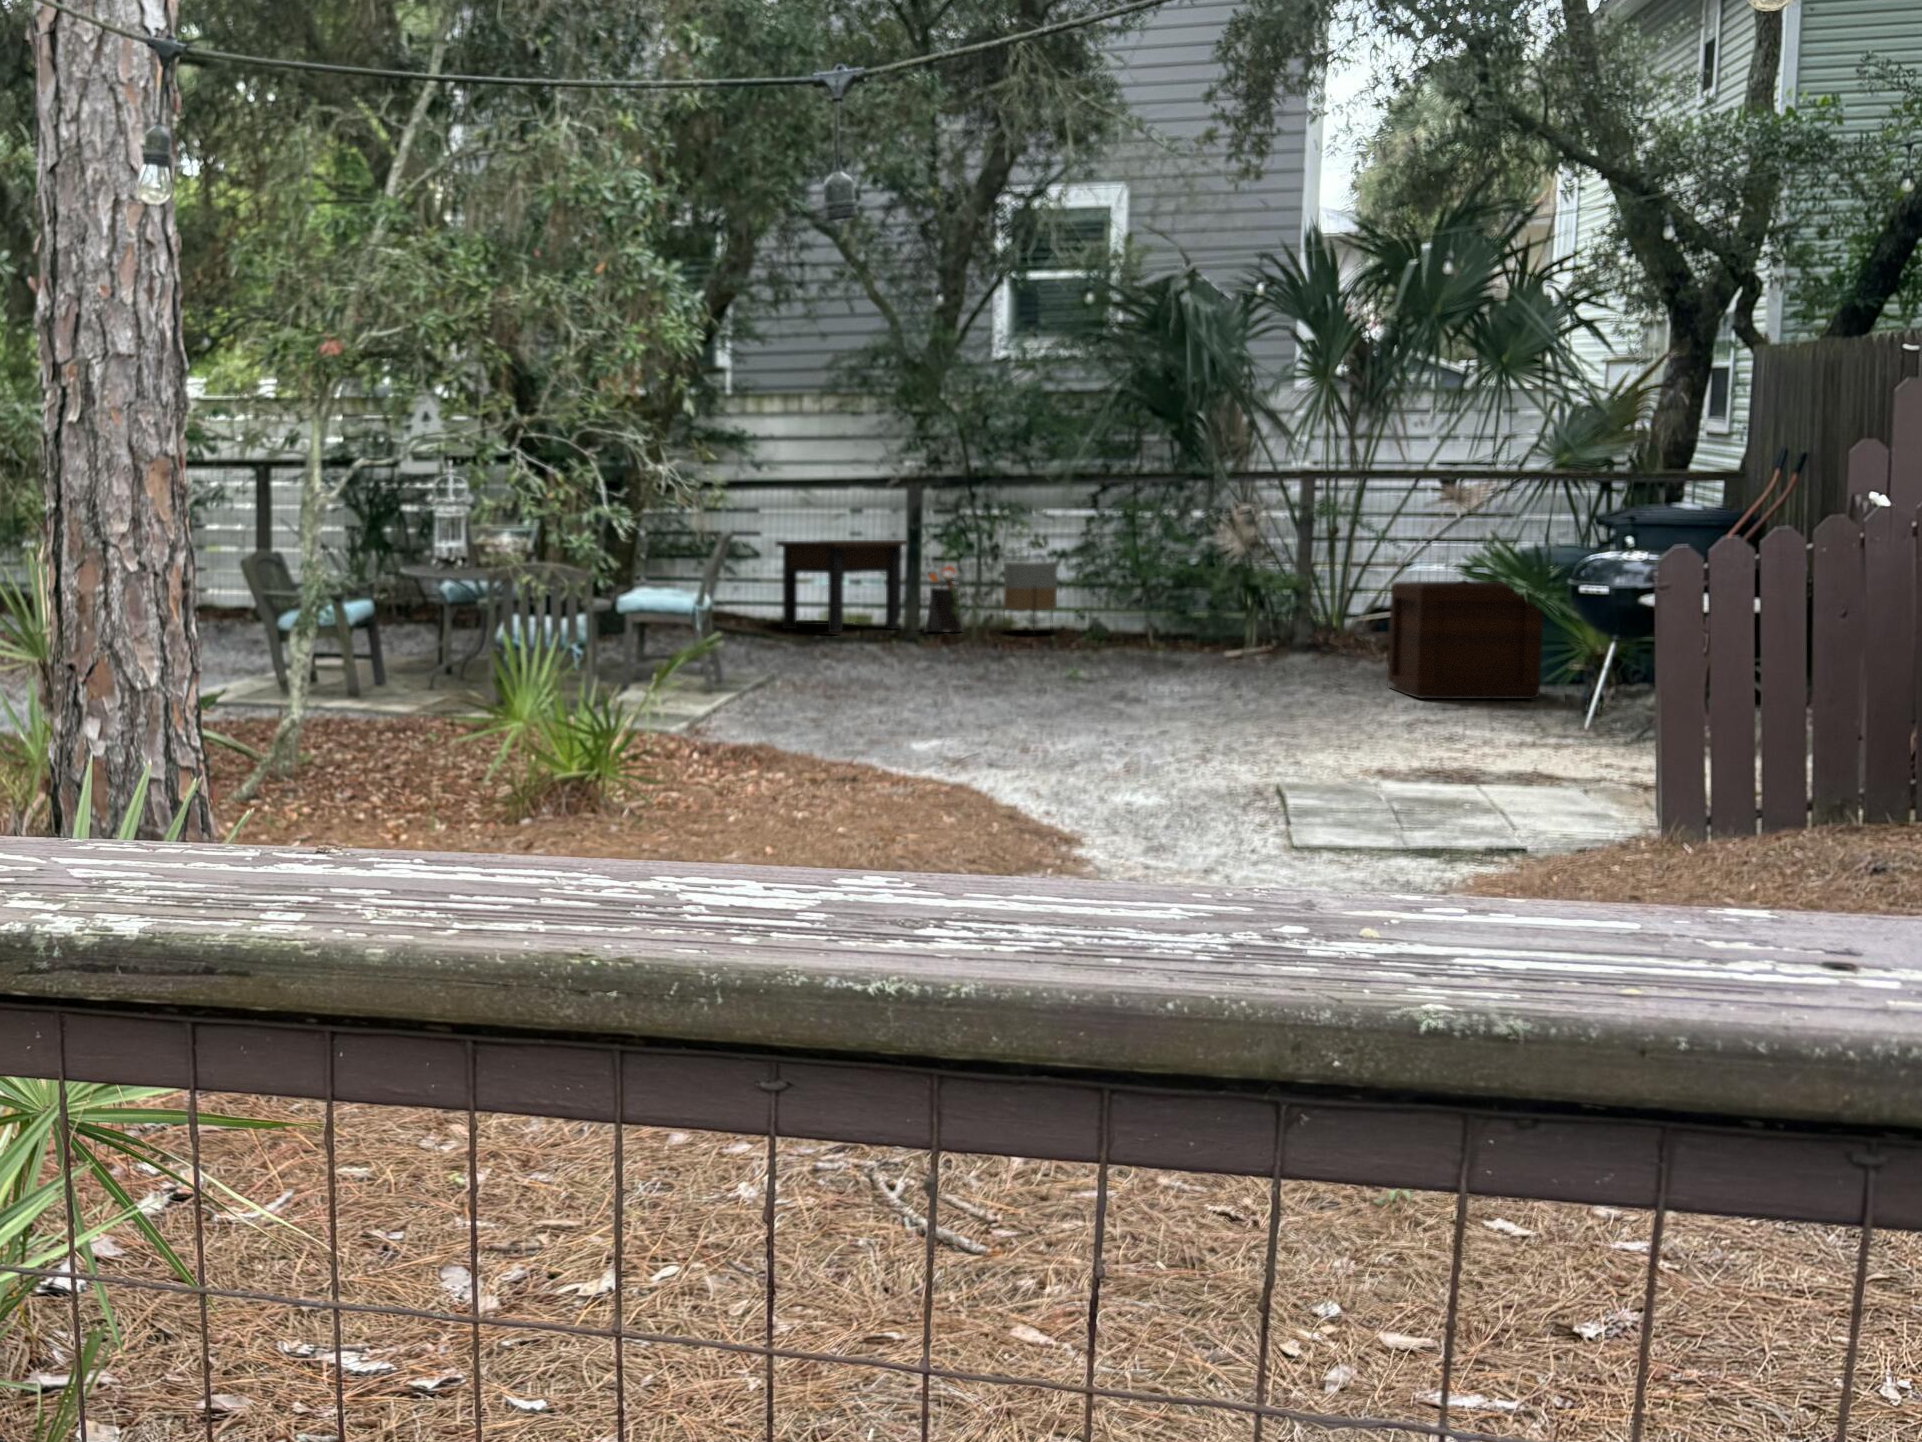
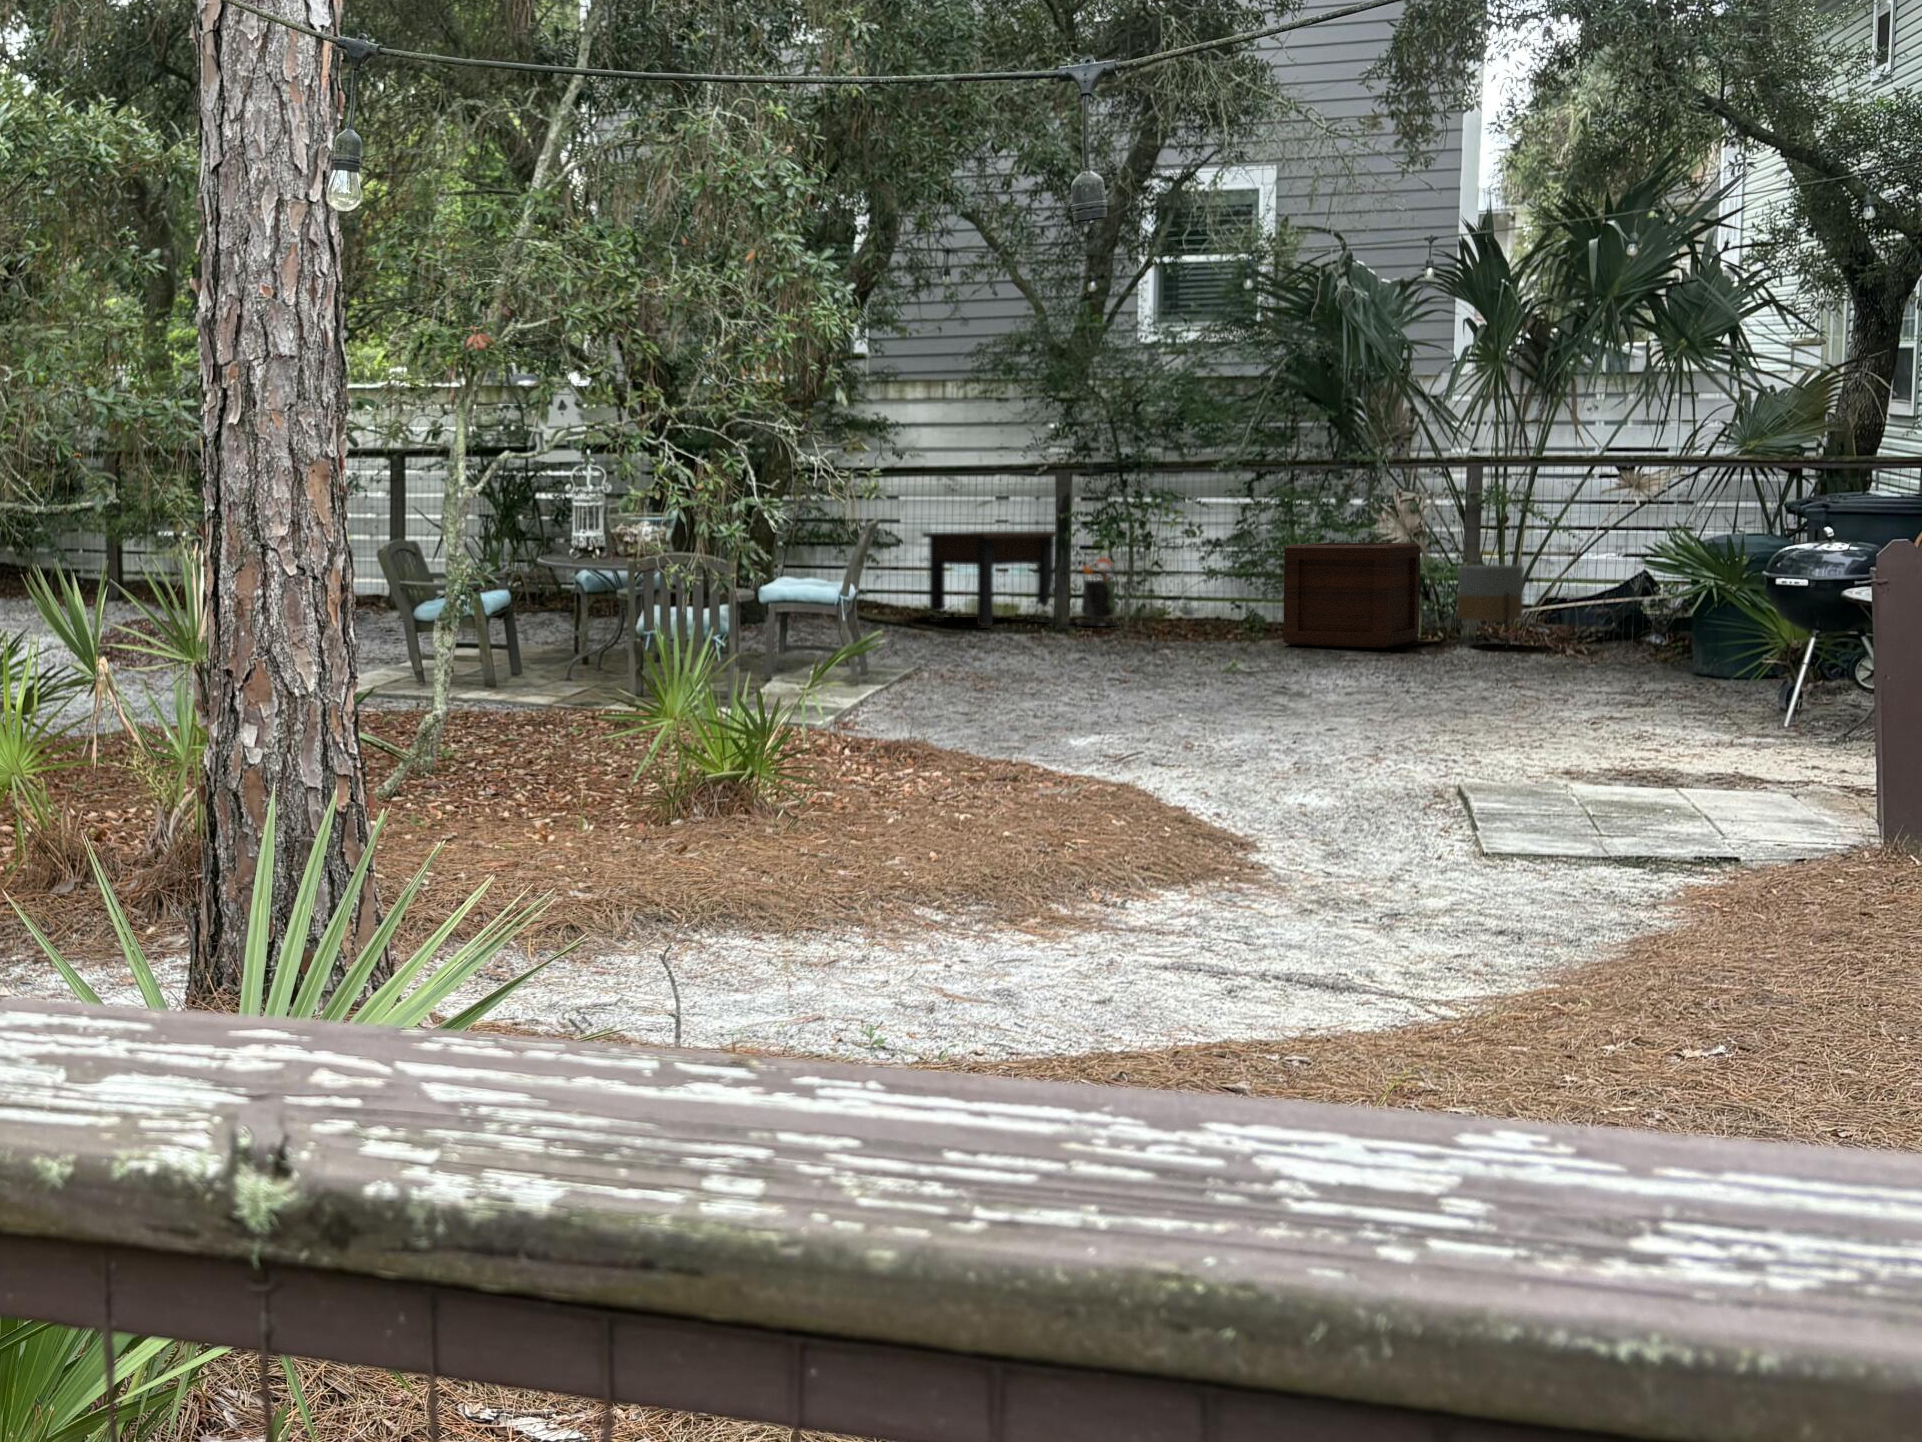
planter: present [1003,561,1058,621] -> present [1455,565,1524,645]
wooden crate: present [1387,581,1543,699] -> present [1283,543,1420,647]

